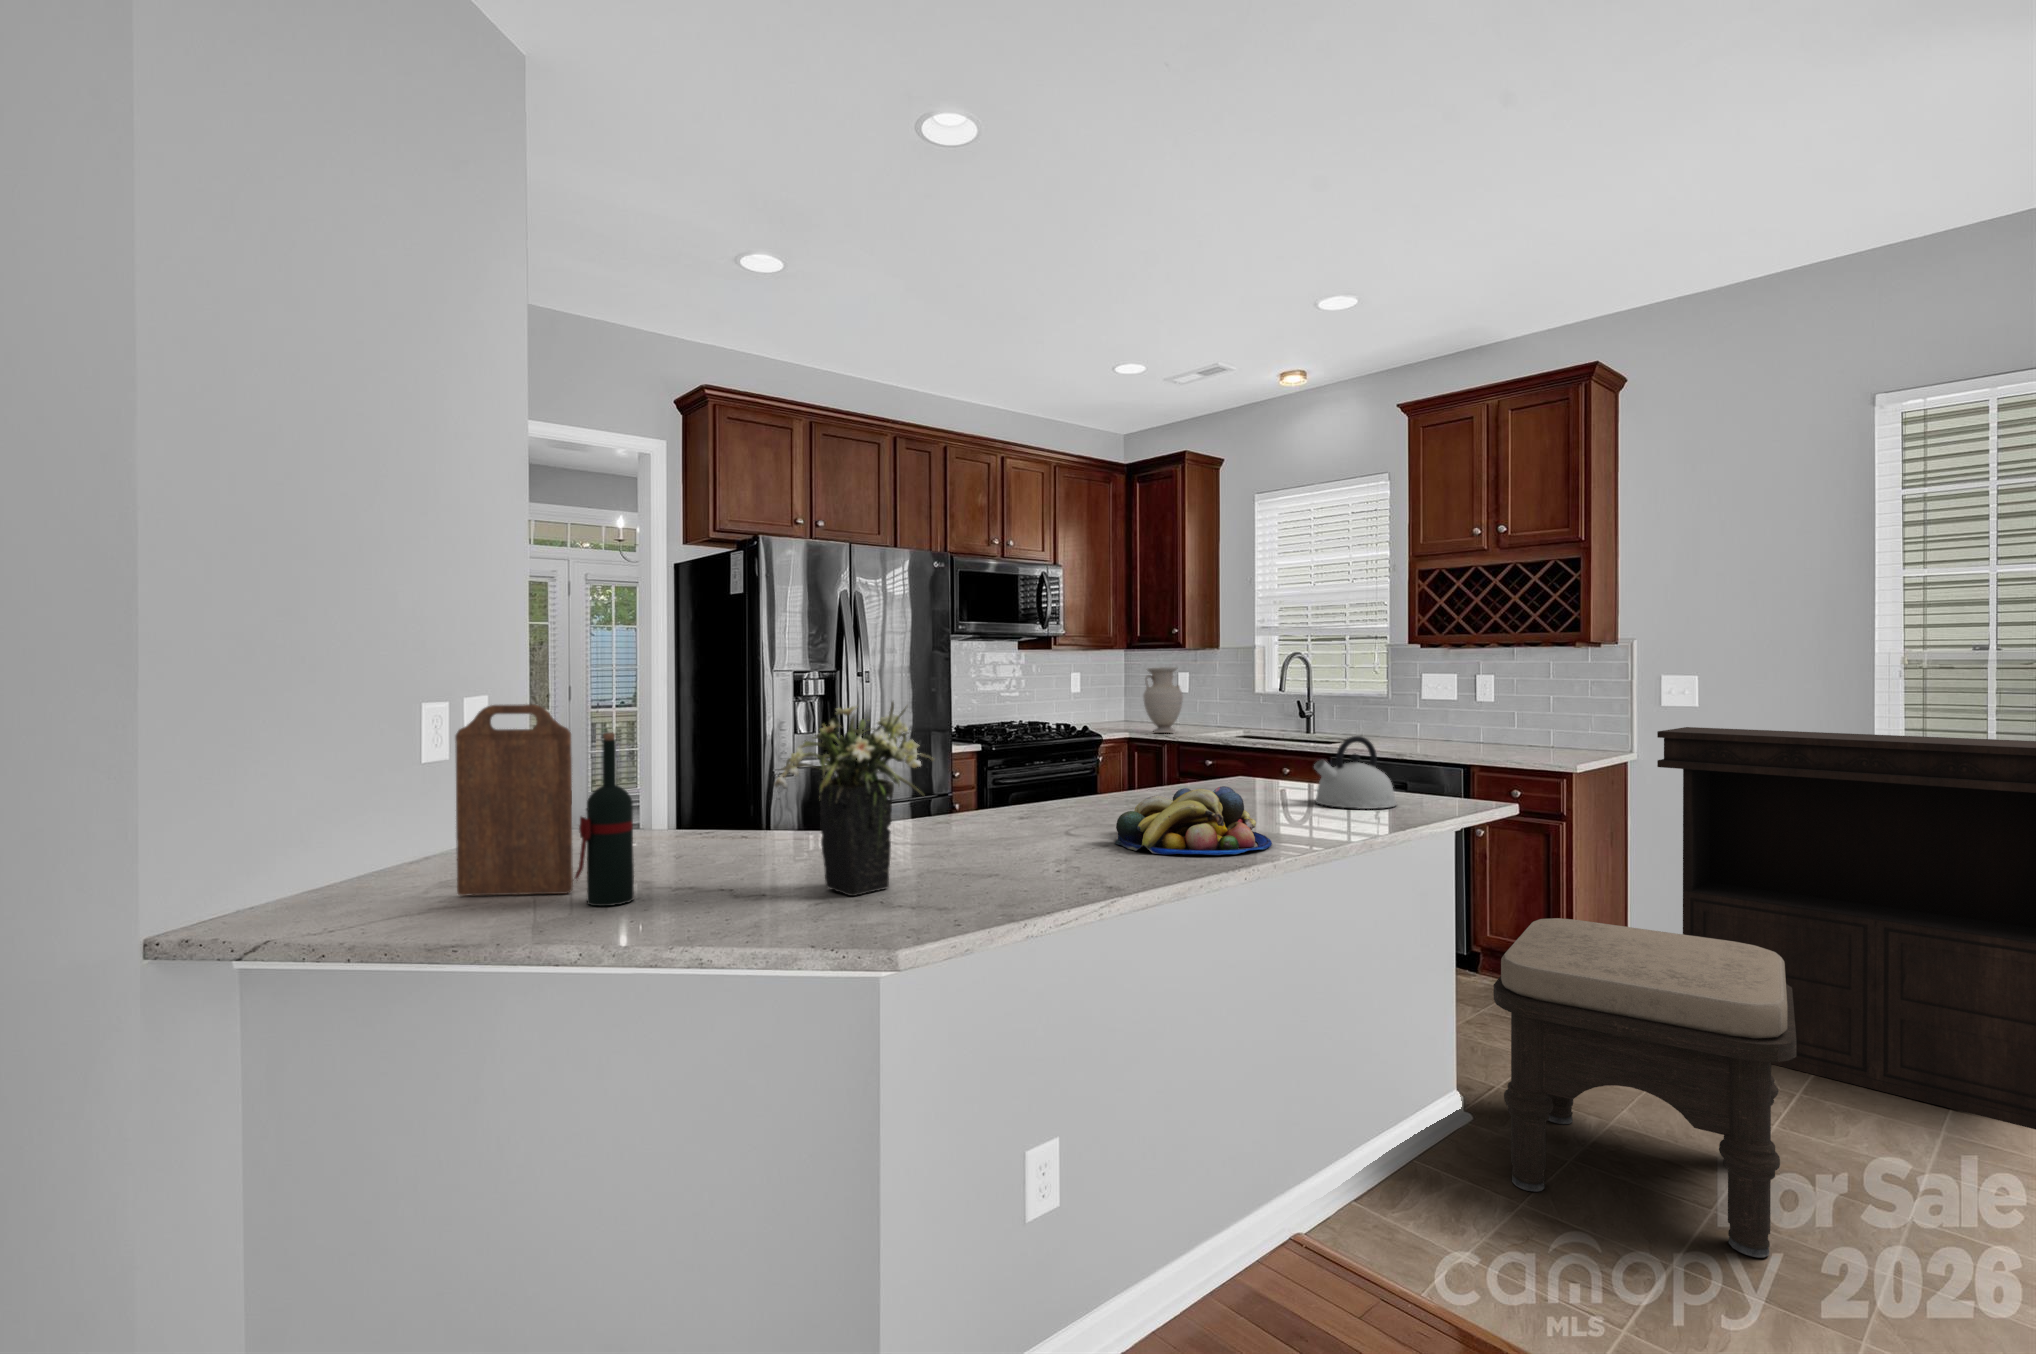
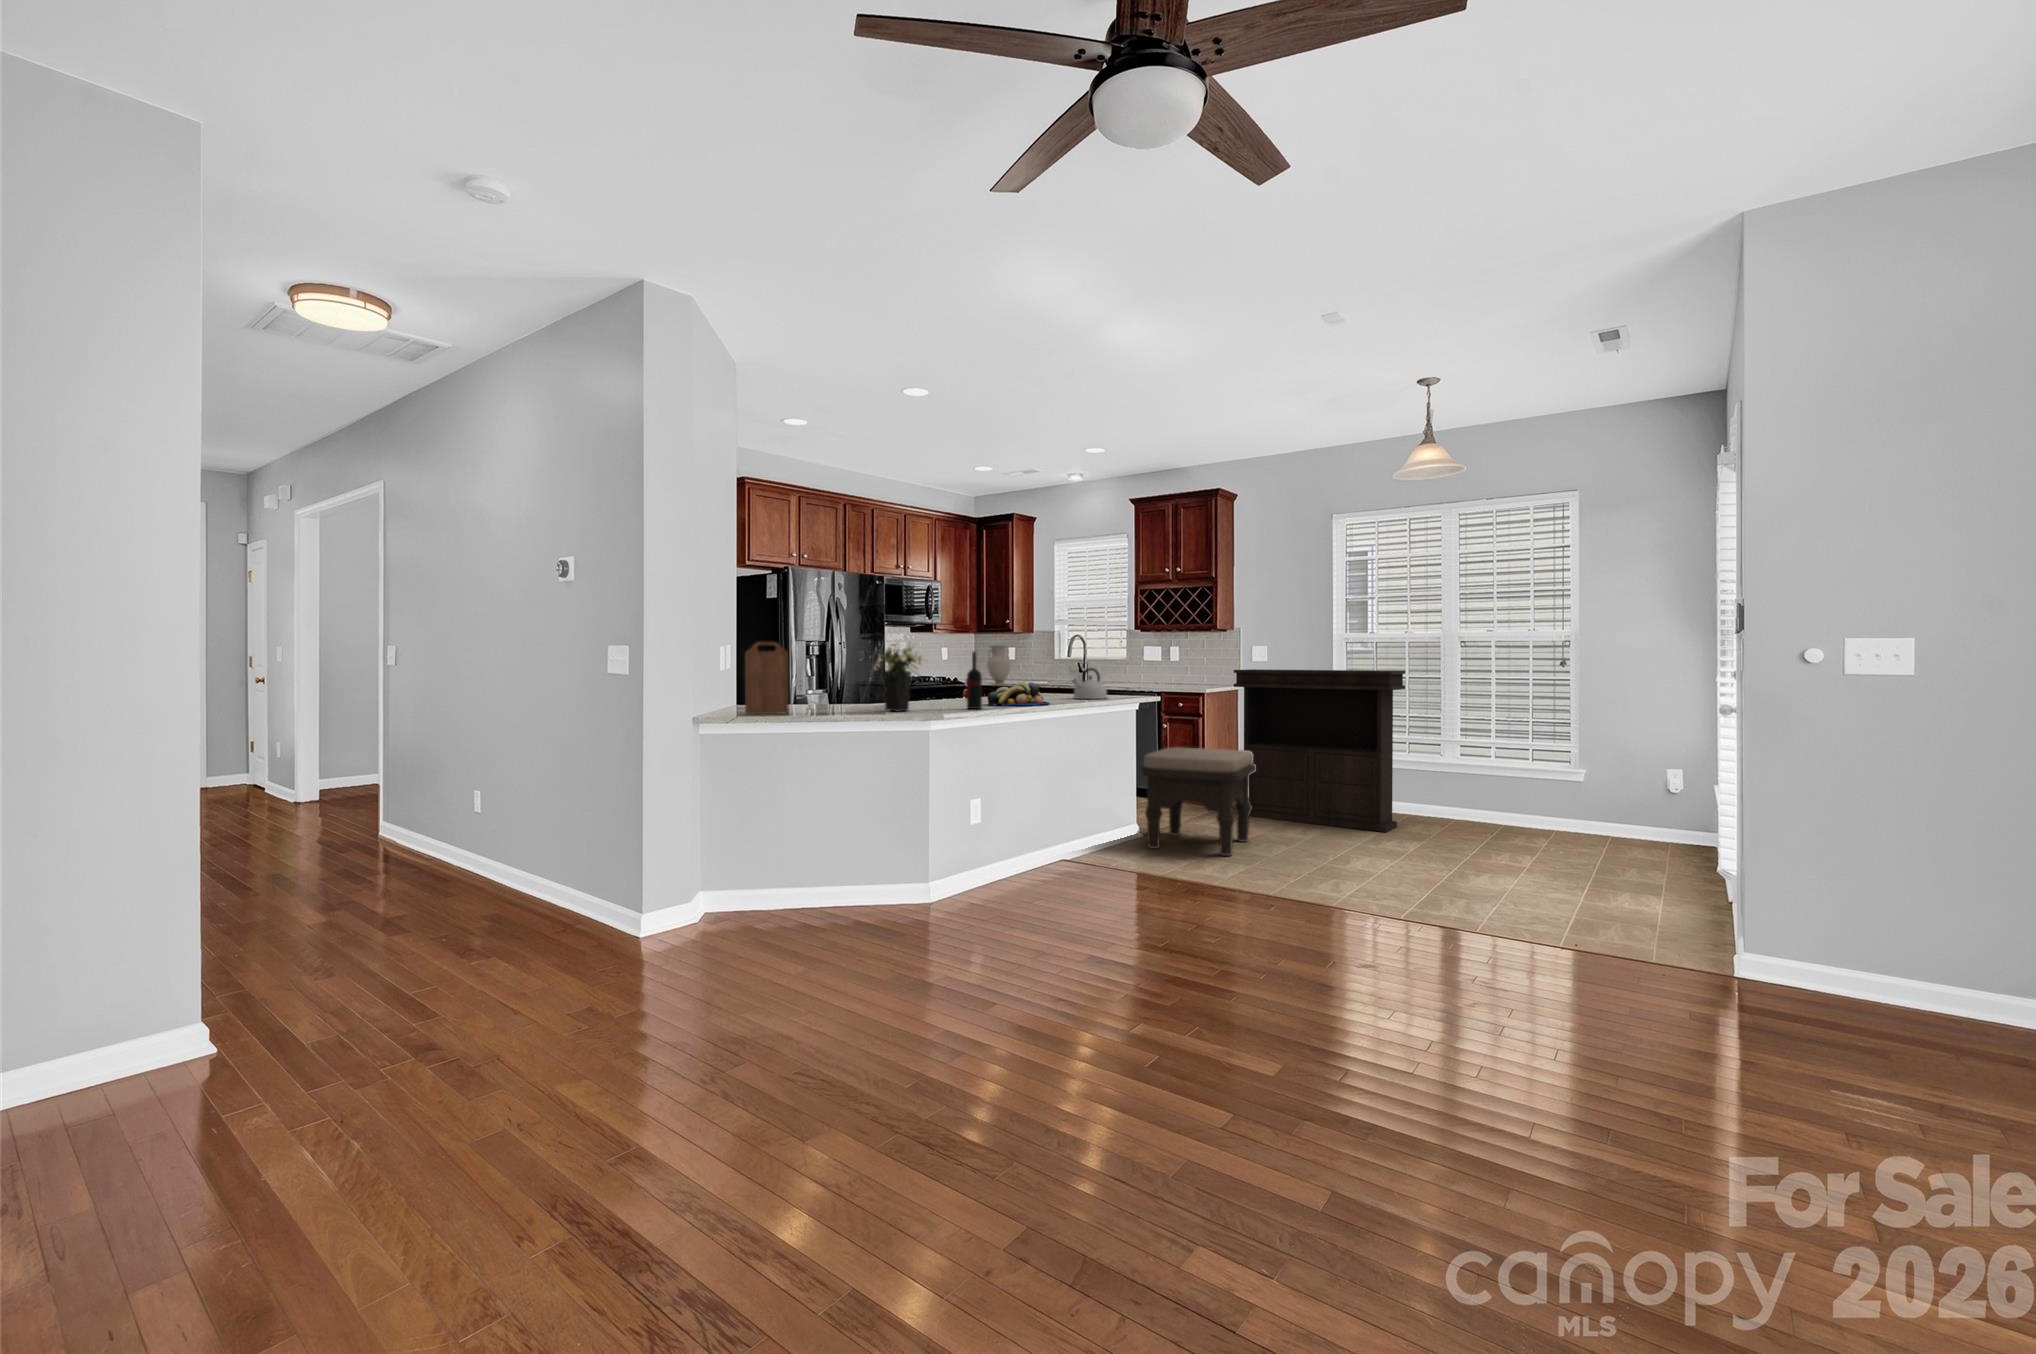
wine bottle: present [575,733,634,906] -> present [966,651,982,709]

